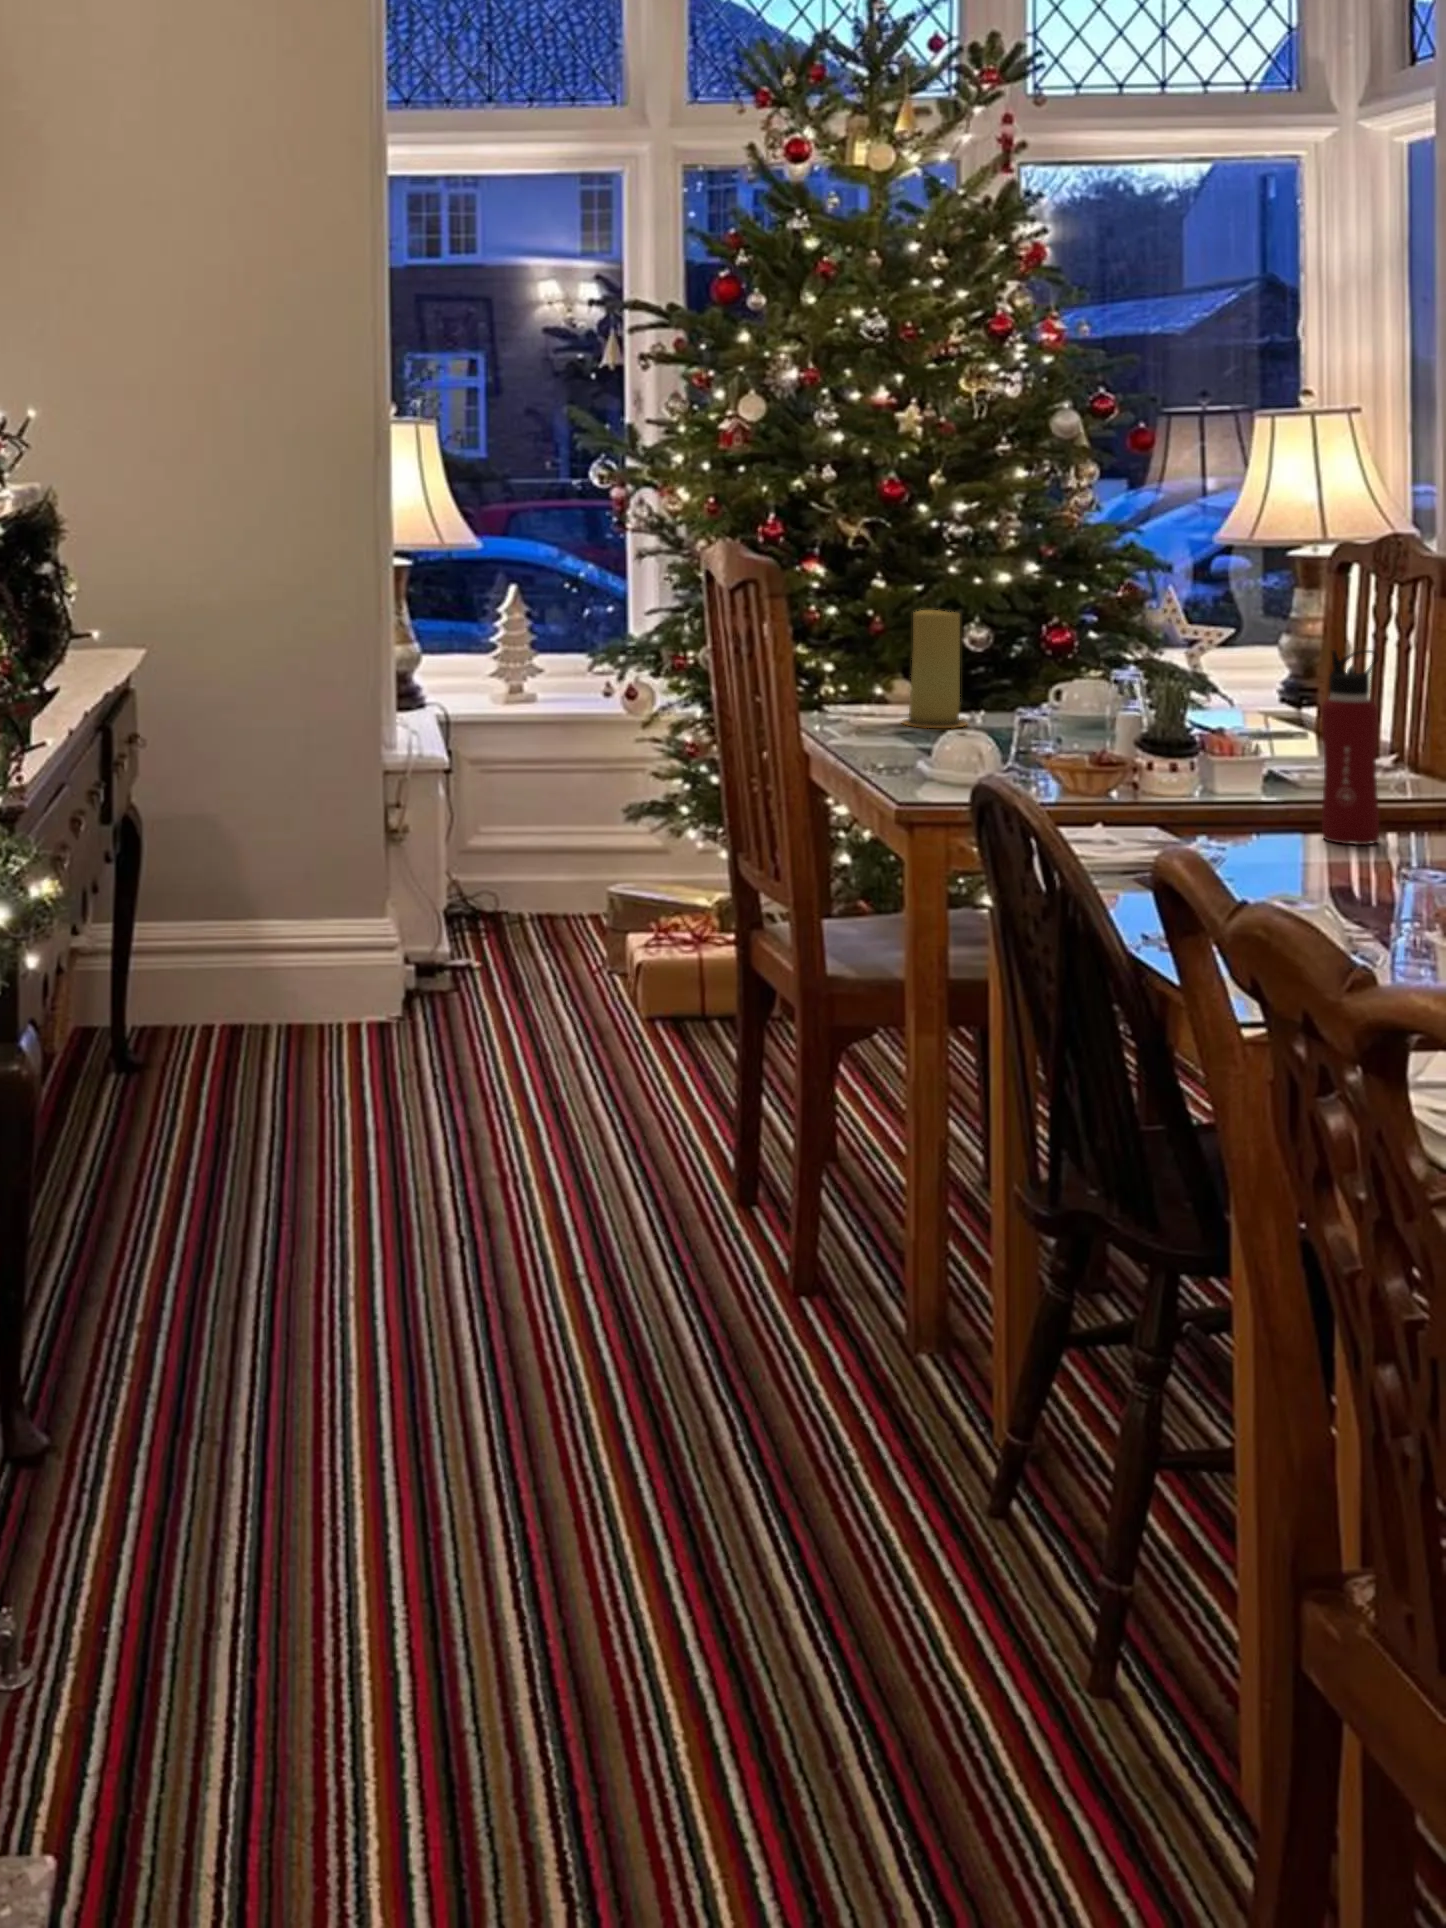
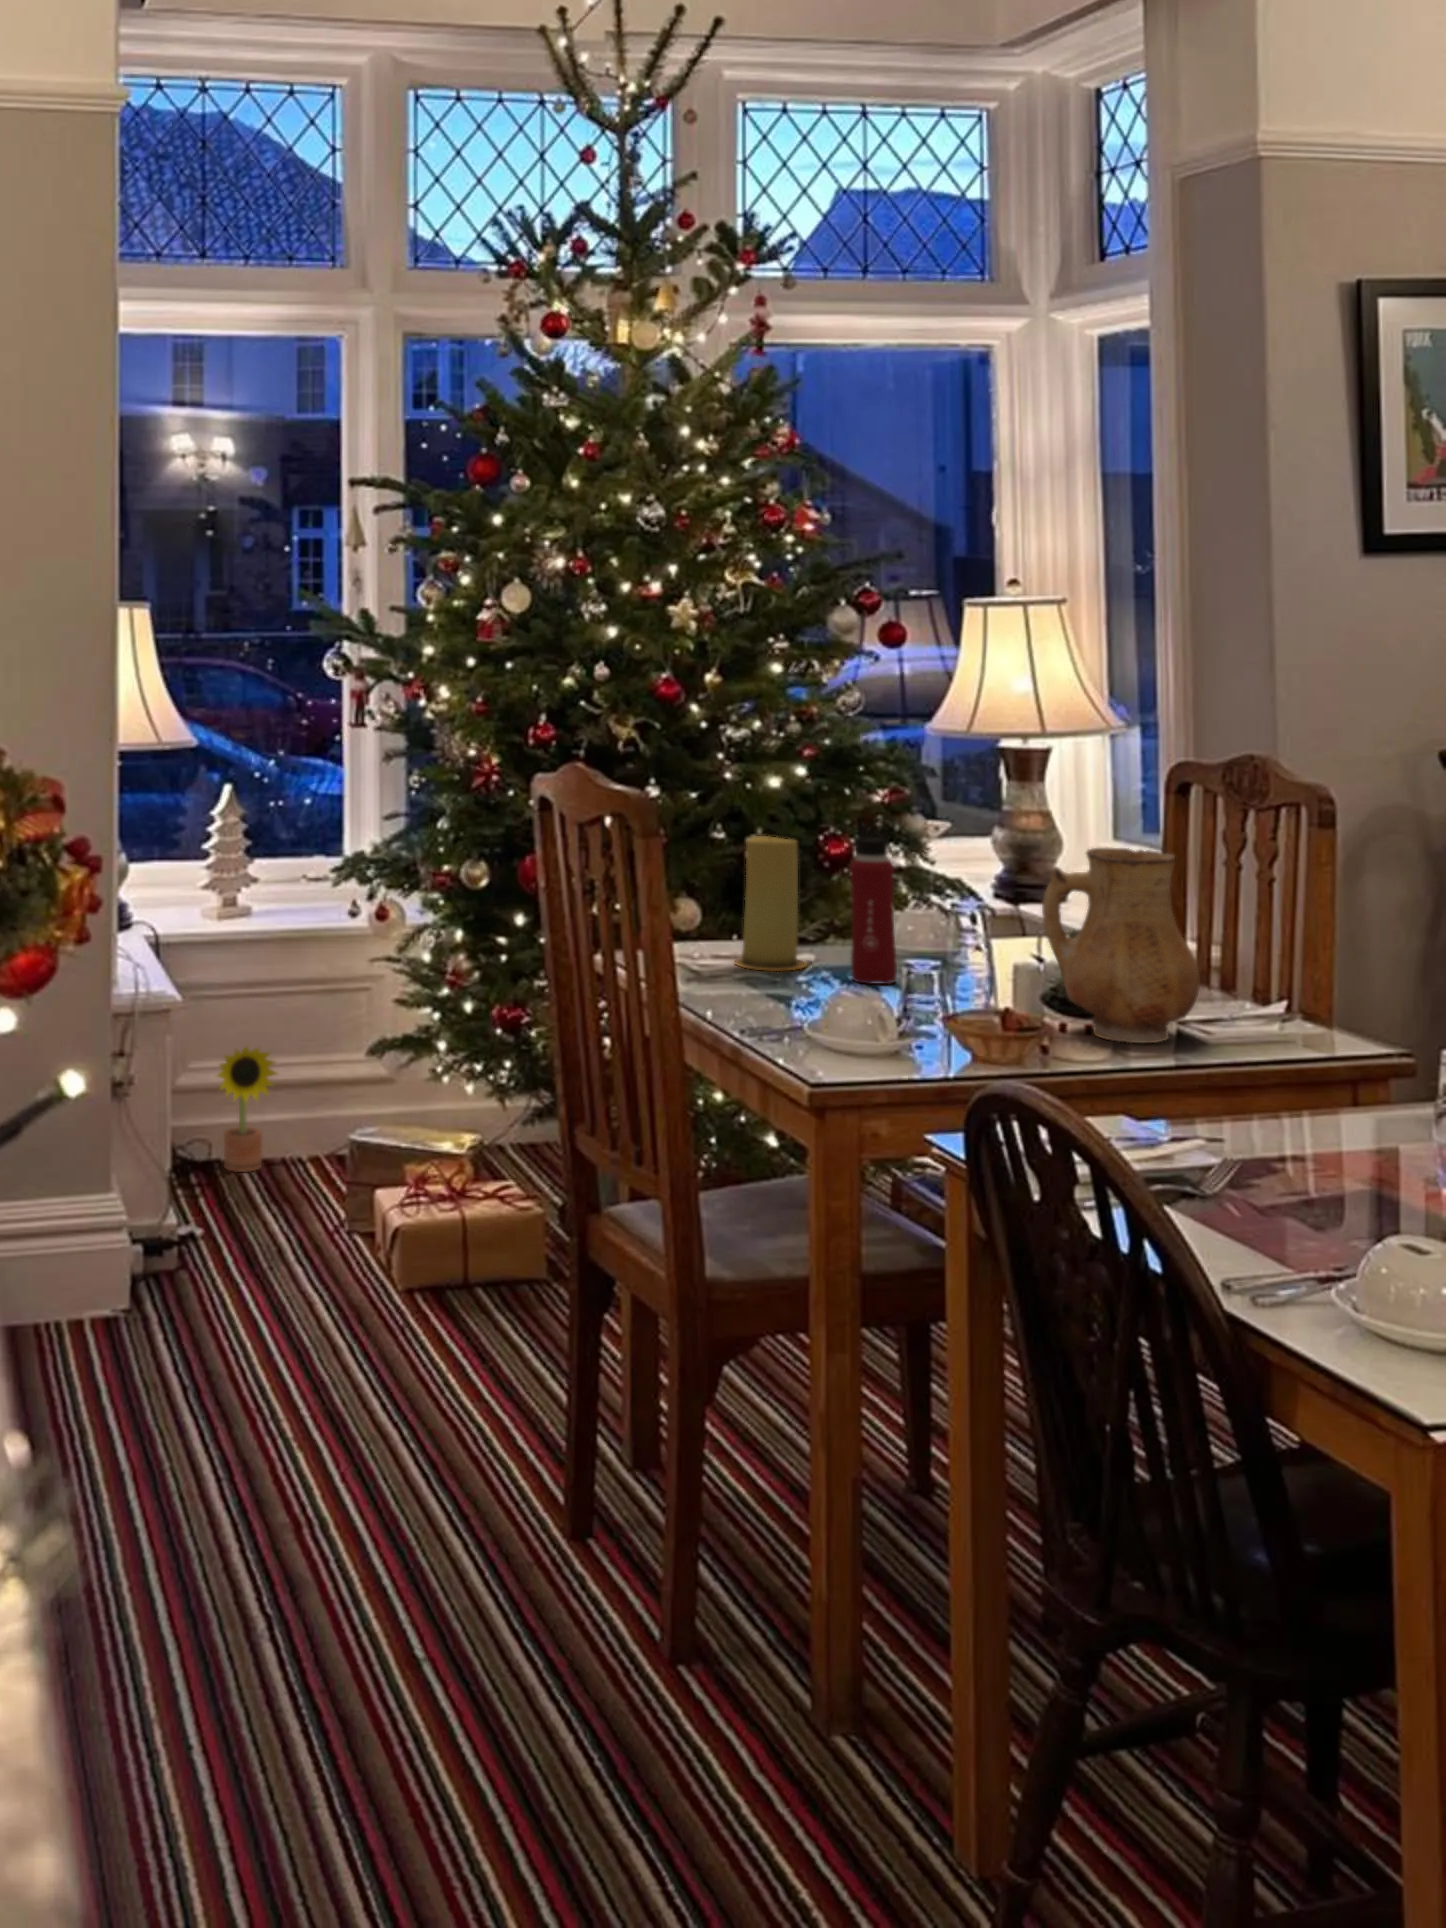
ceramic pitcher: none [1147,613,1293,786] -> present [1042,847,1200,1043]
water bottle: present [1321,650,1379,844] -> present [850,817,897,984]
decorative plant: none [499,810,557,923] -> present [217,1047,277,1172]

